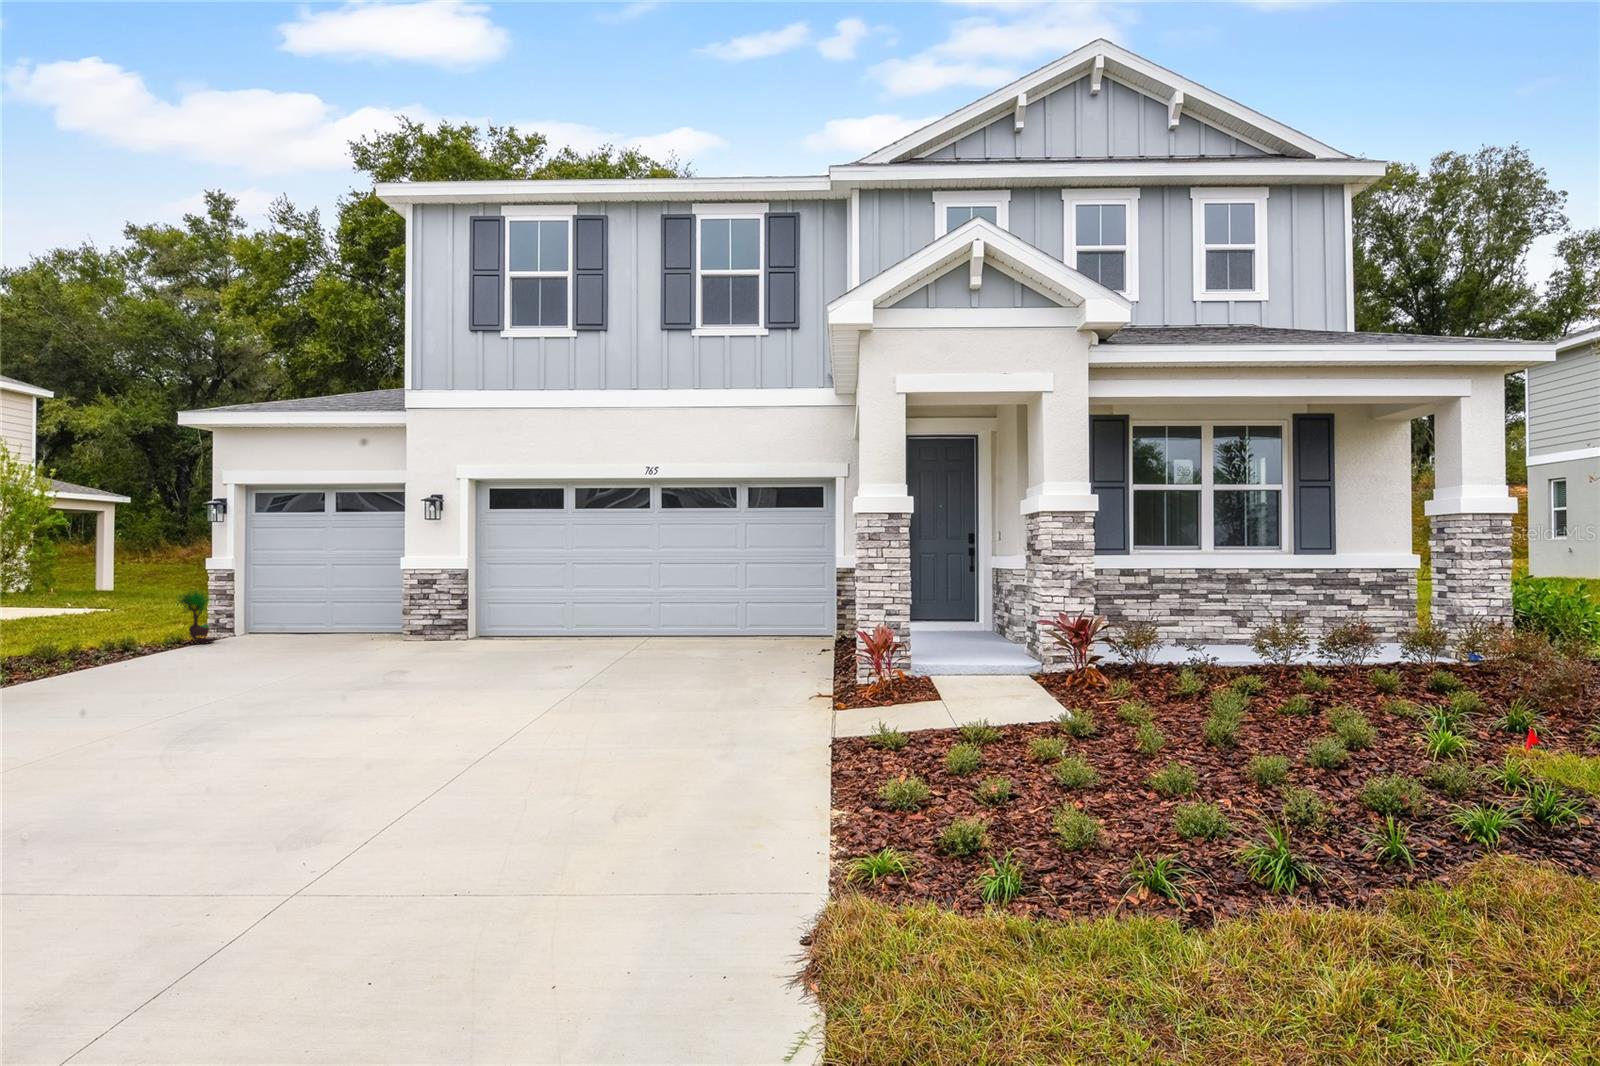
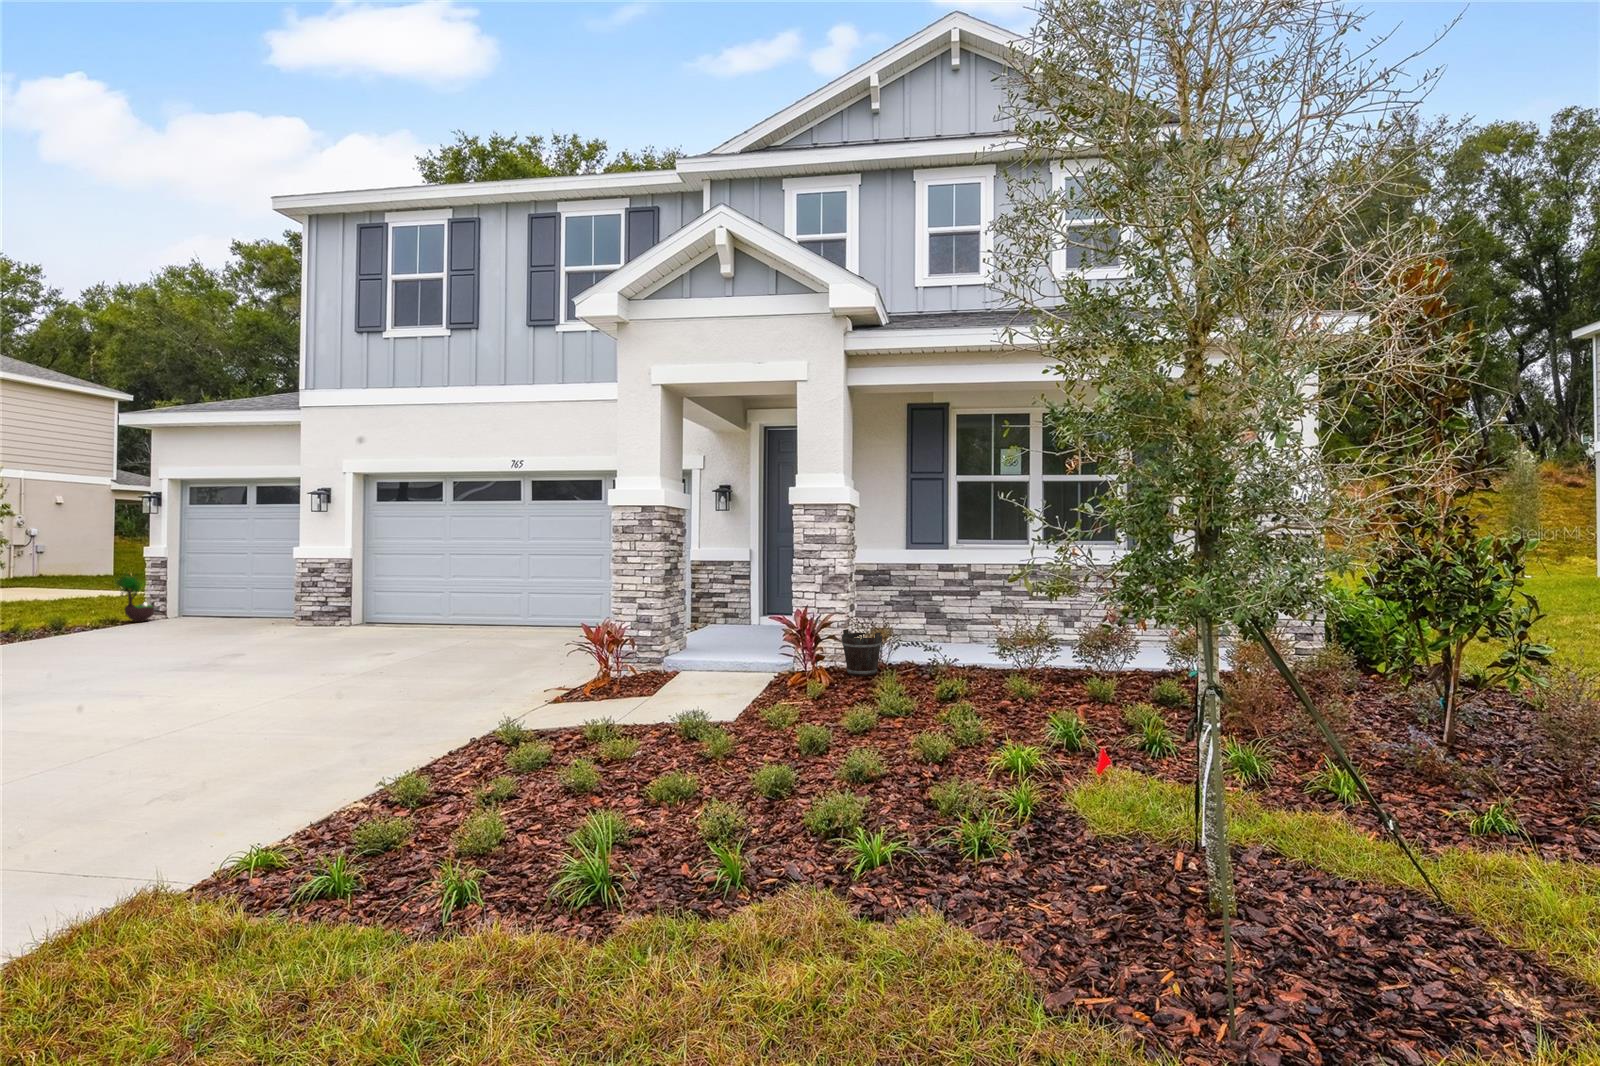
bucket: none [1094,630,1136,674] -> present [841,629,882,676]

